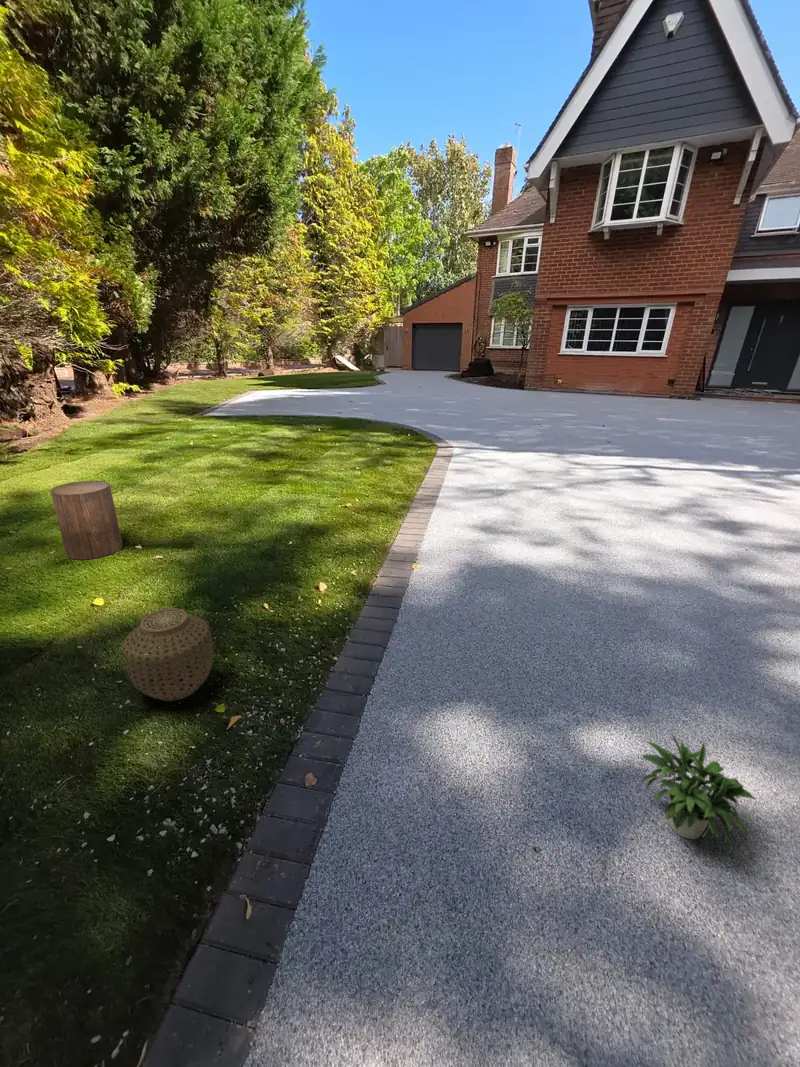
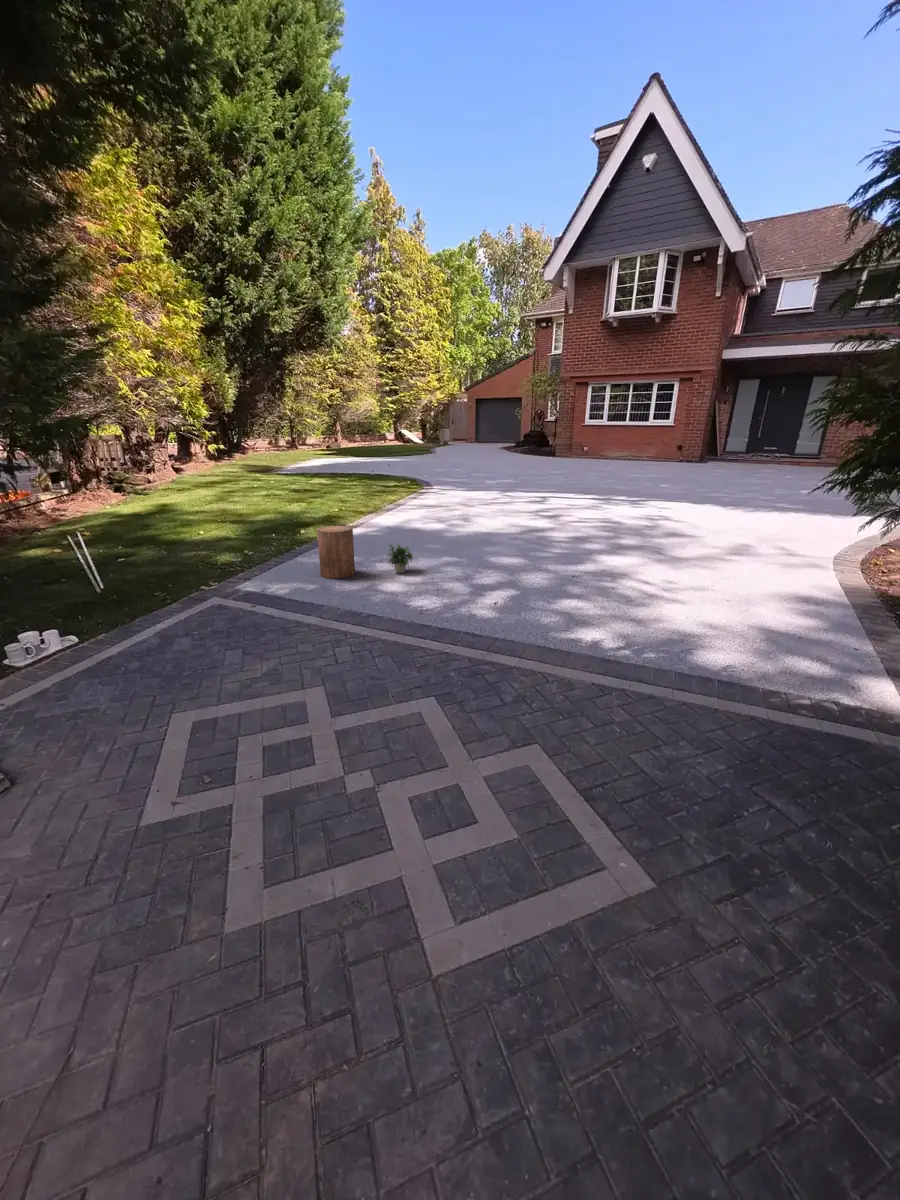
stool: present [50,481,123,560] -> present [317,526,355,579]
woven basket: present [123,608,213,701] -> none [225,521,258,555]

